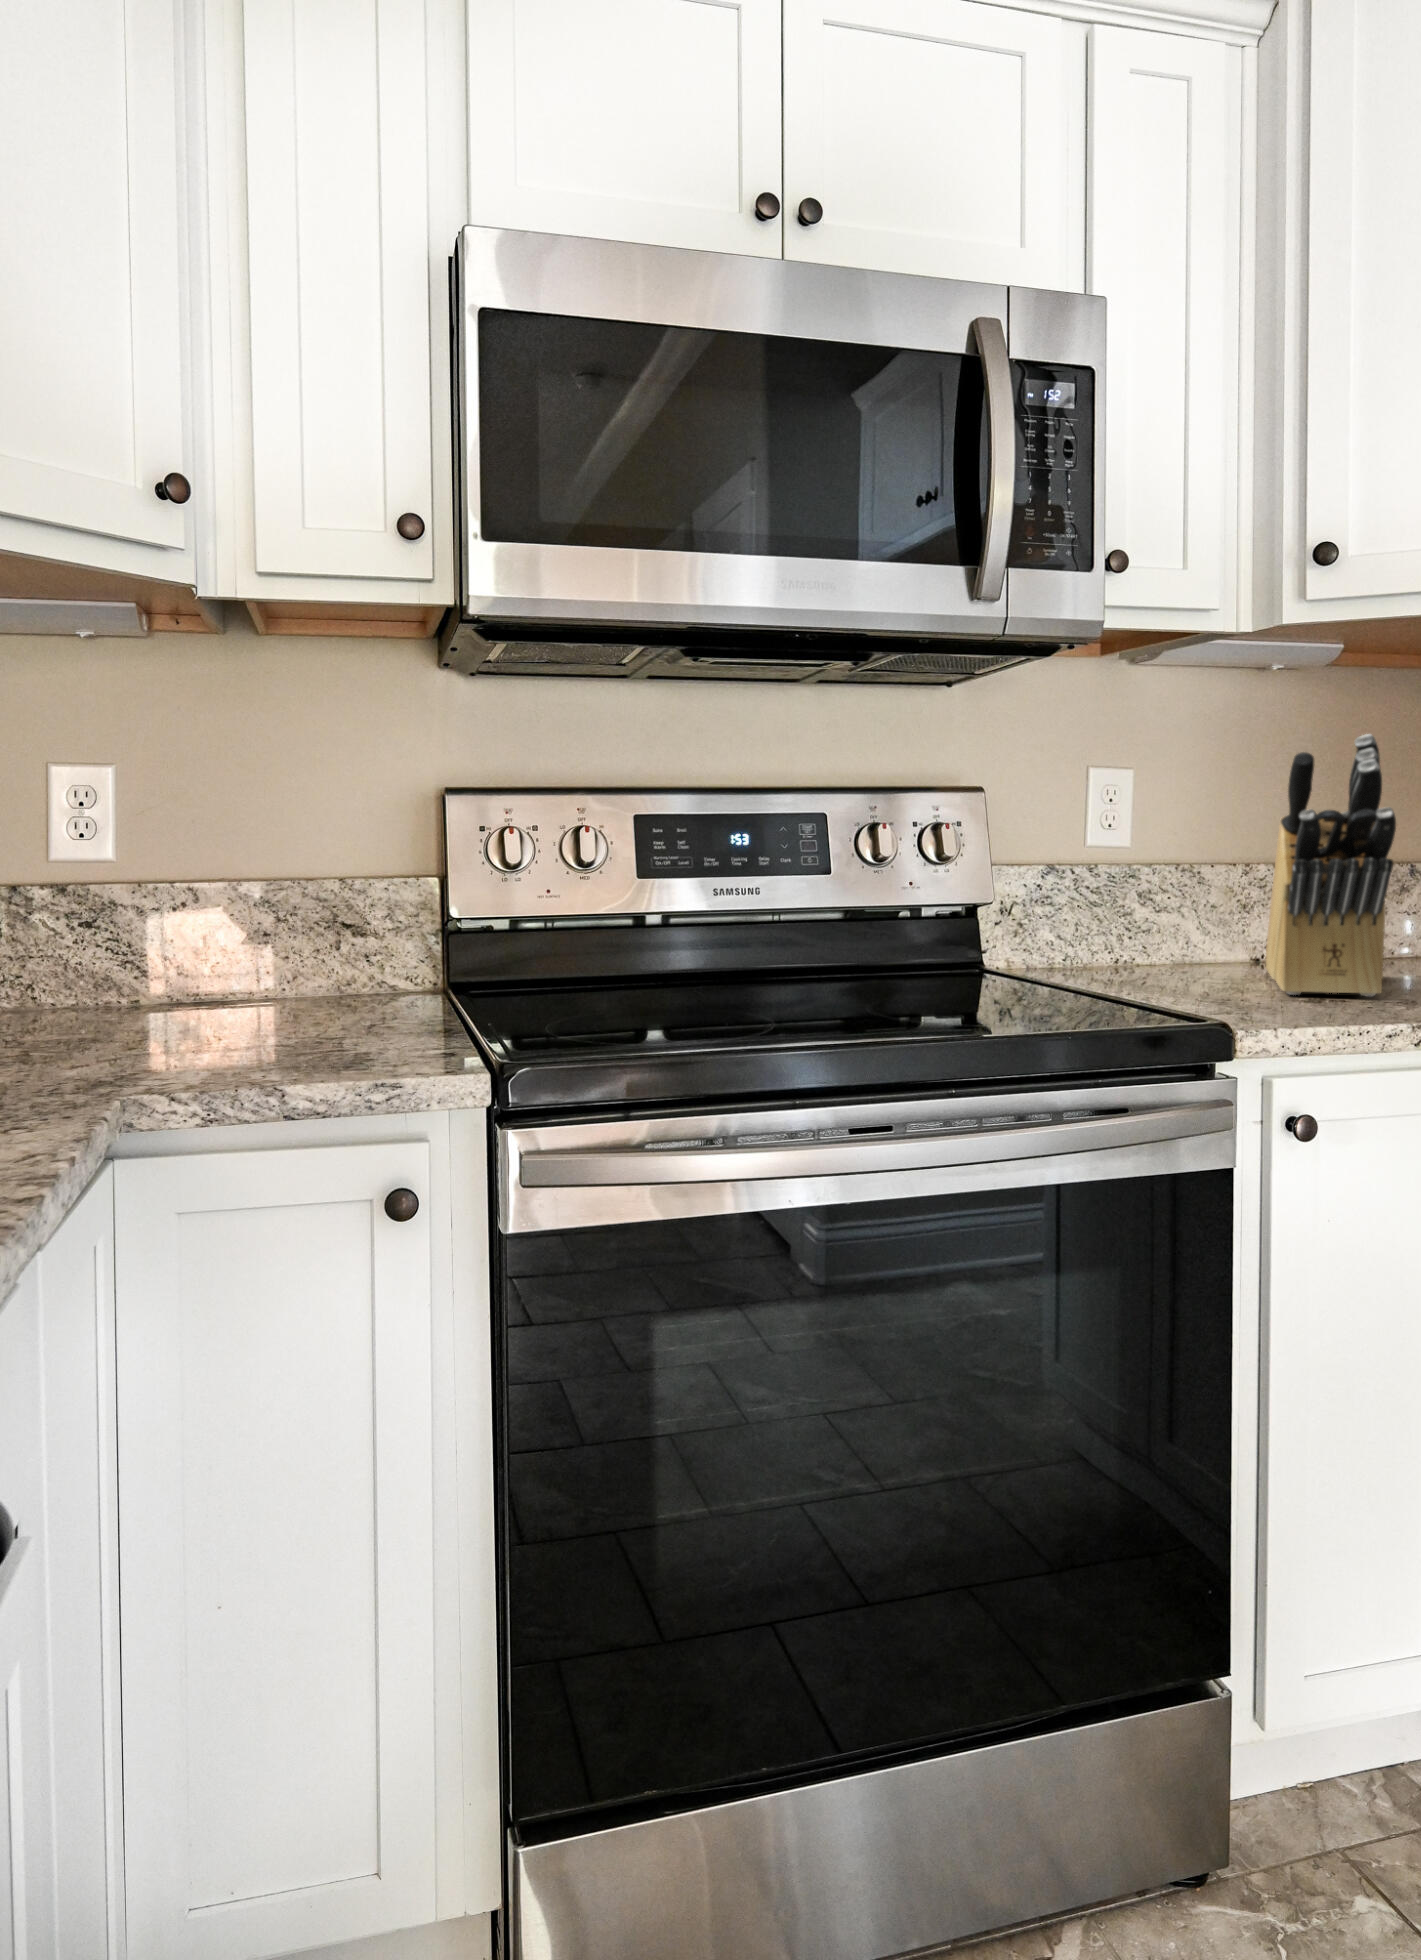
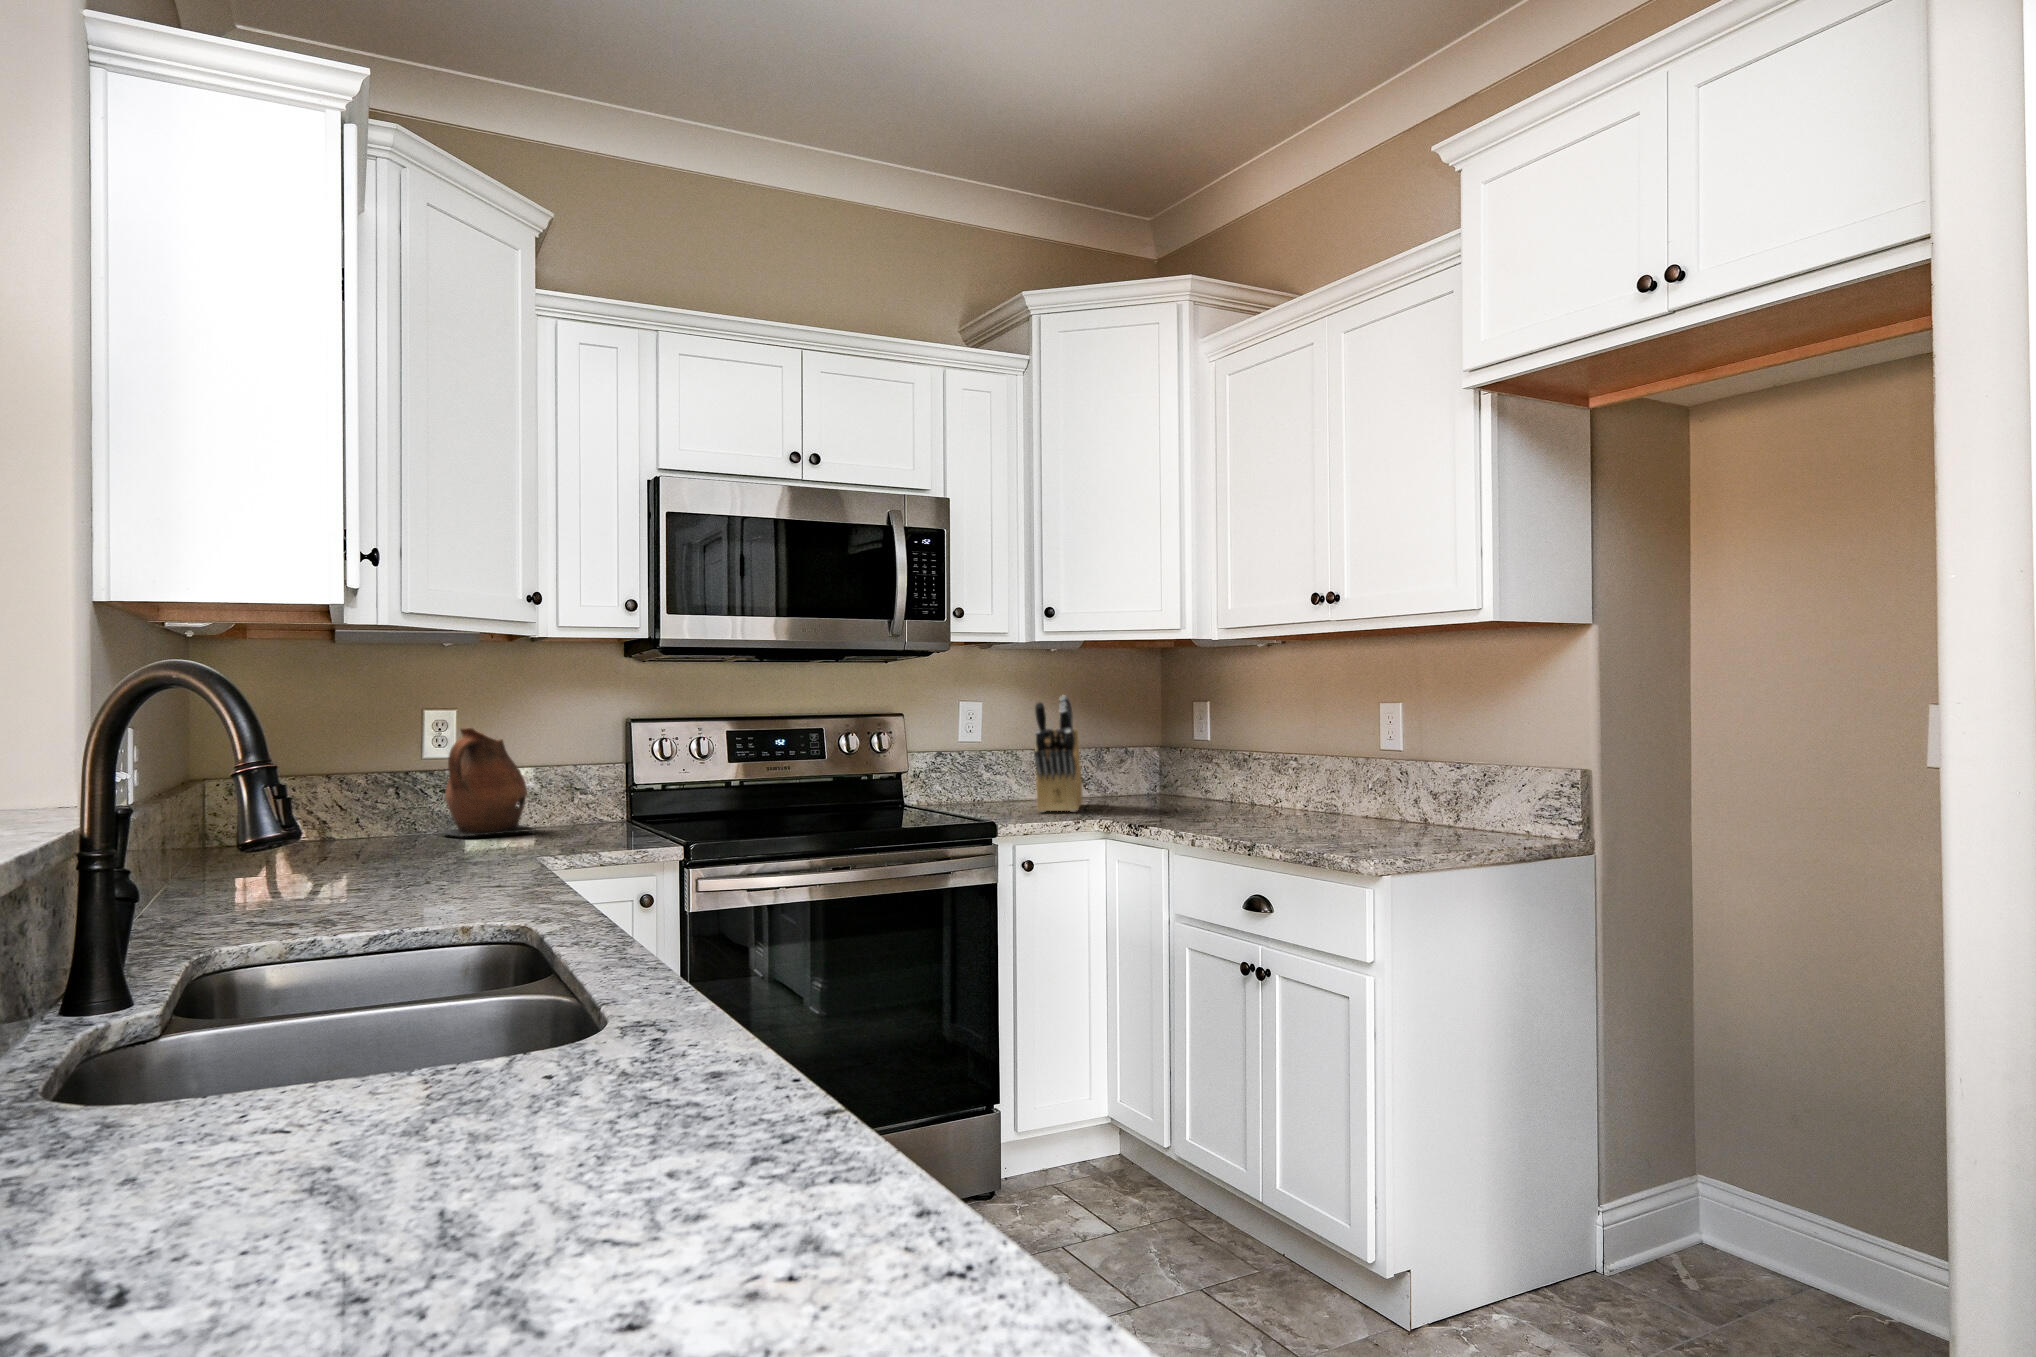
ceramic pitcher: none [63,798,257,1018] -> present [443,728,536,836]

